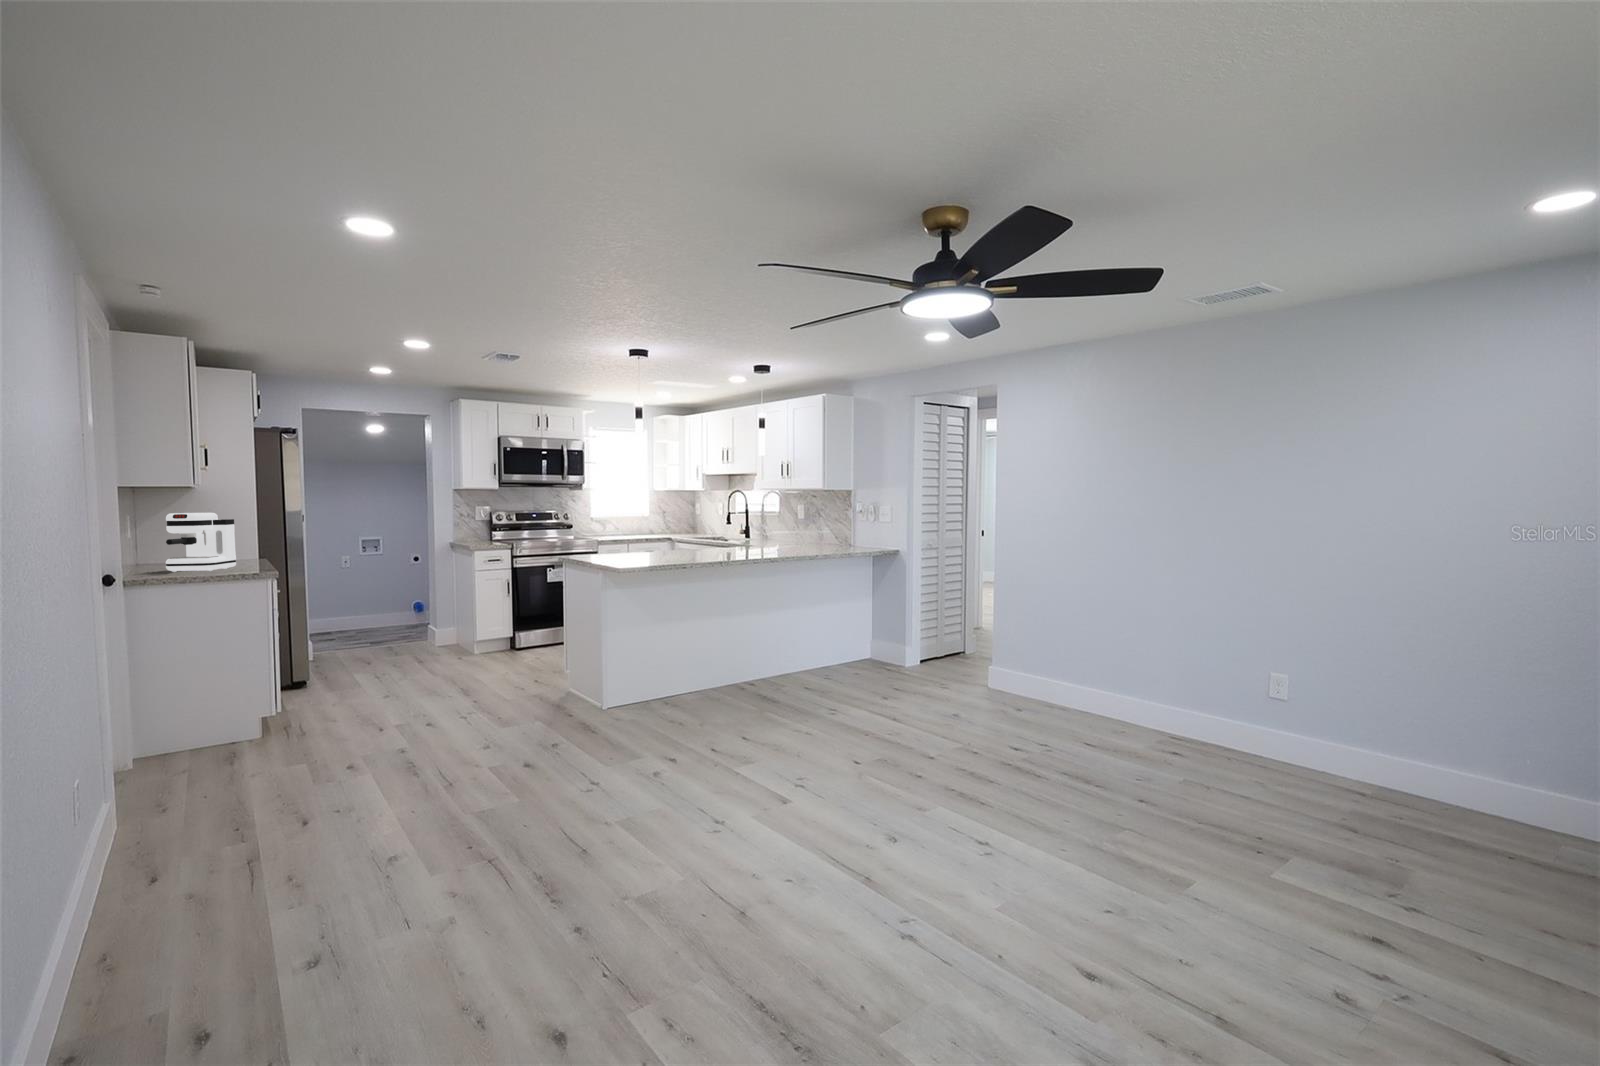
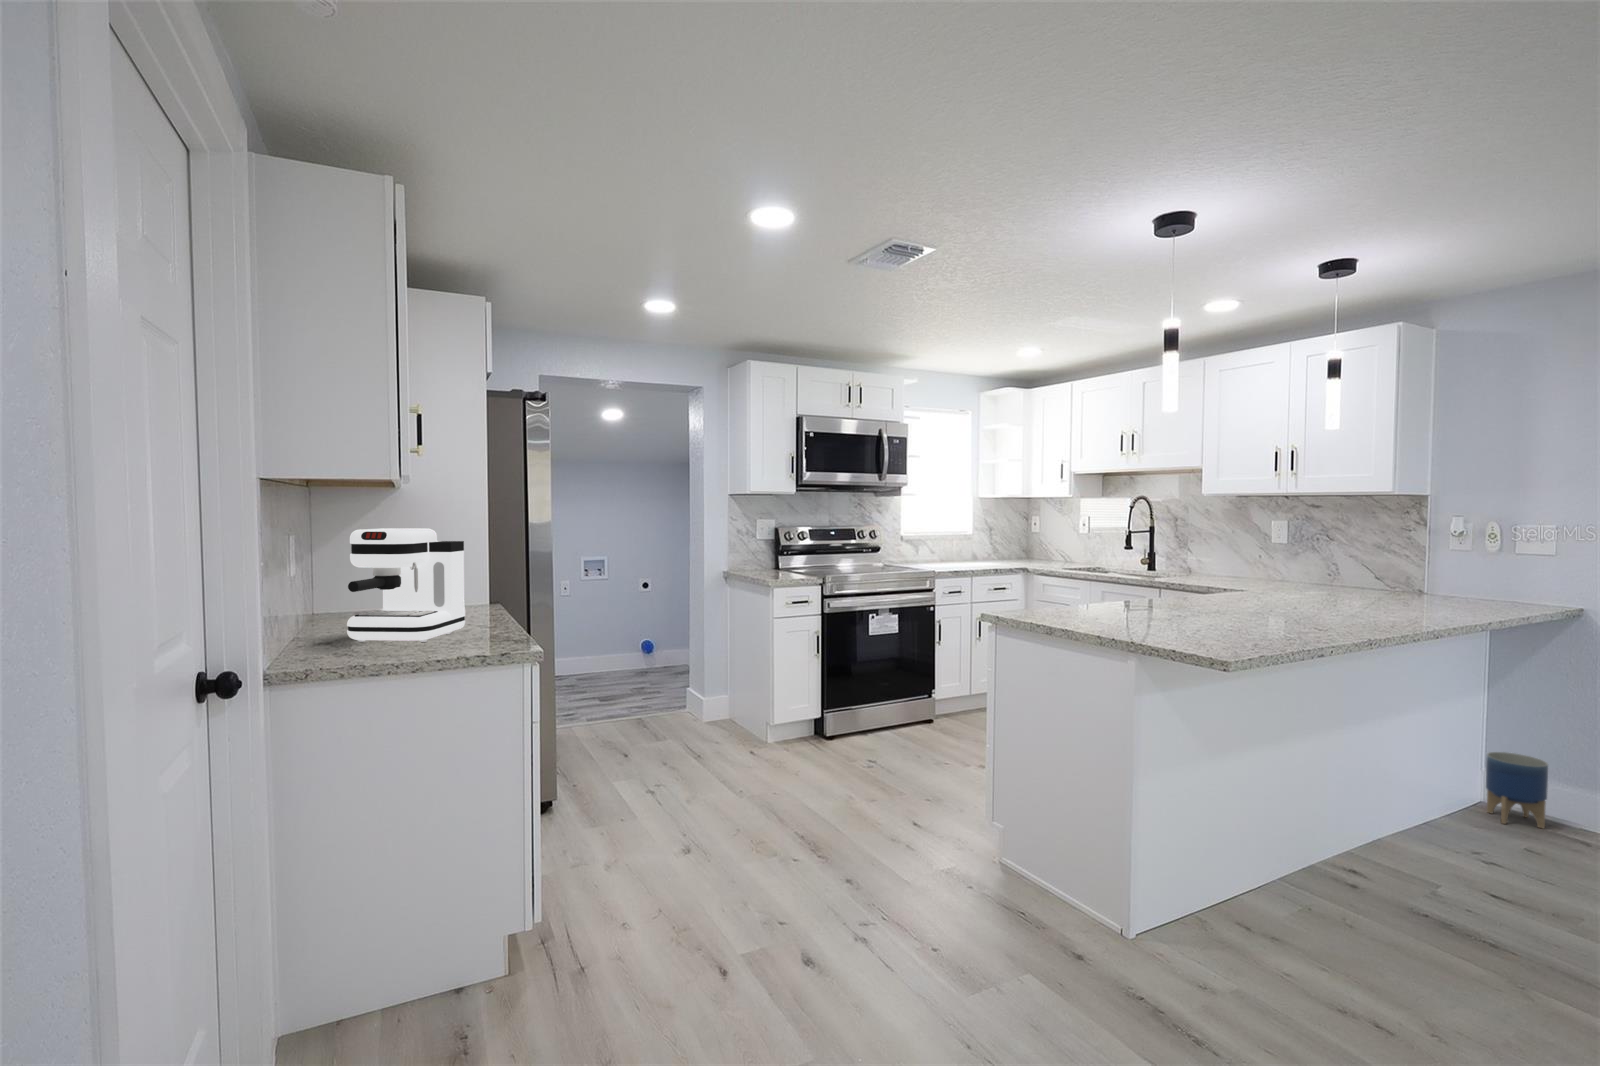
planter: none [866,629,891,667] -> present [1486,752,1548,828]

